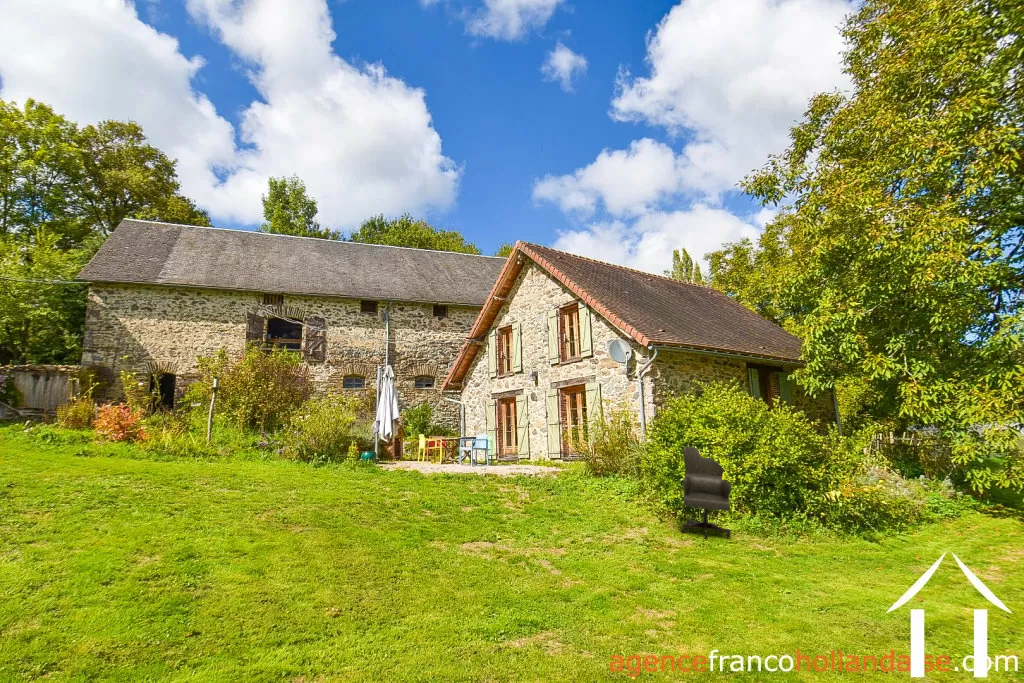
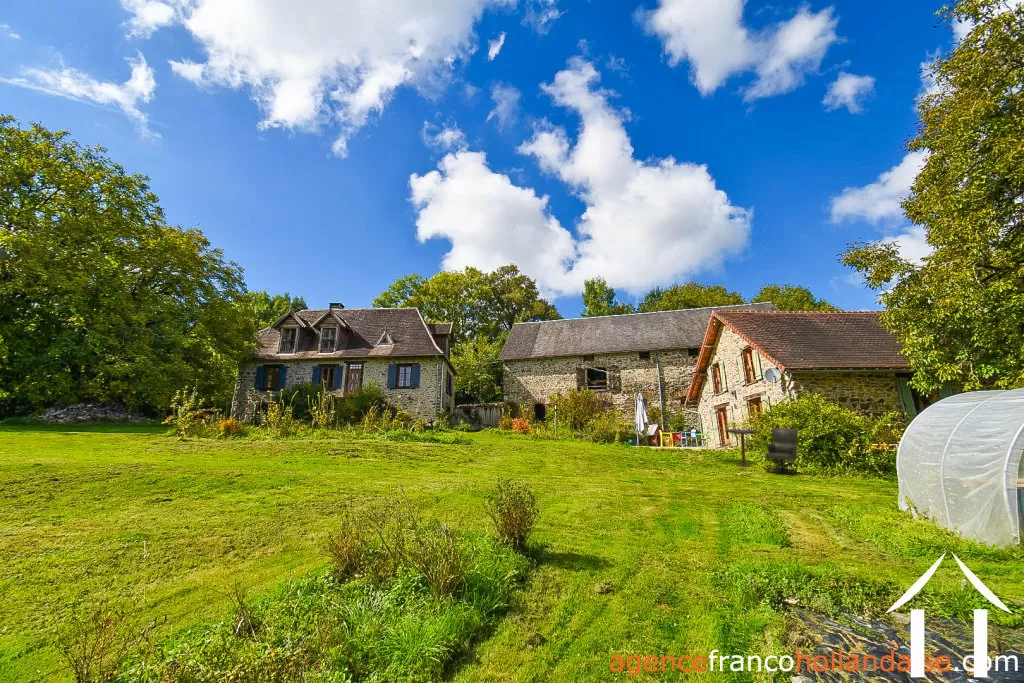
pedestal table: none [590,445,651,516] -> present [725,429,760,466]

